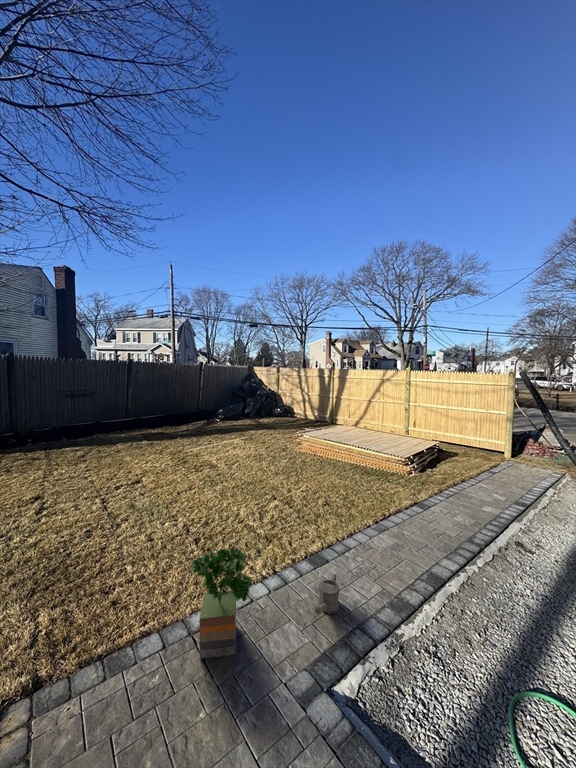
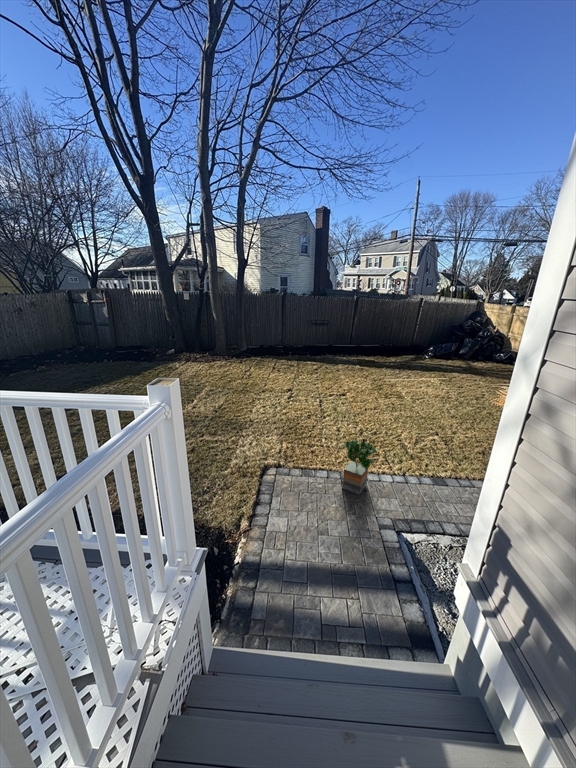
watering can: present [314,574,340,614] -> none [411,487,441,507]

